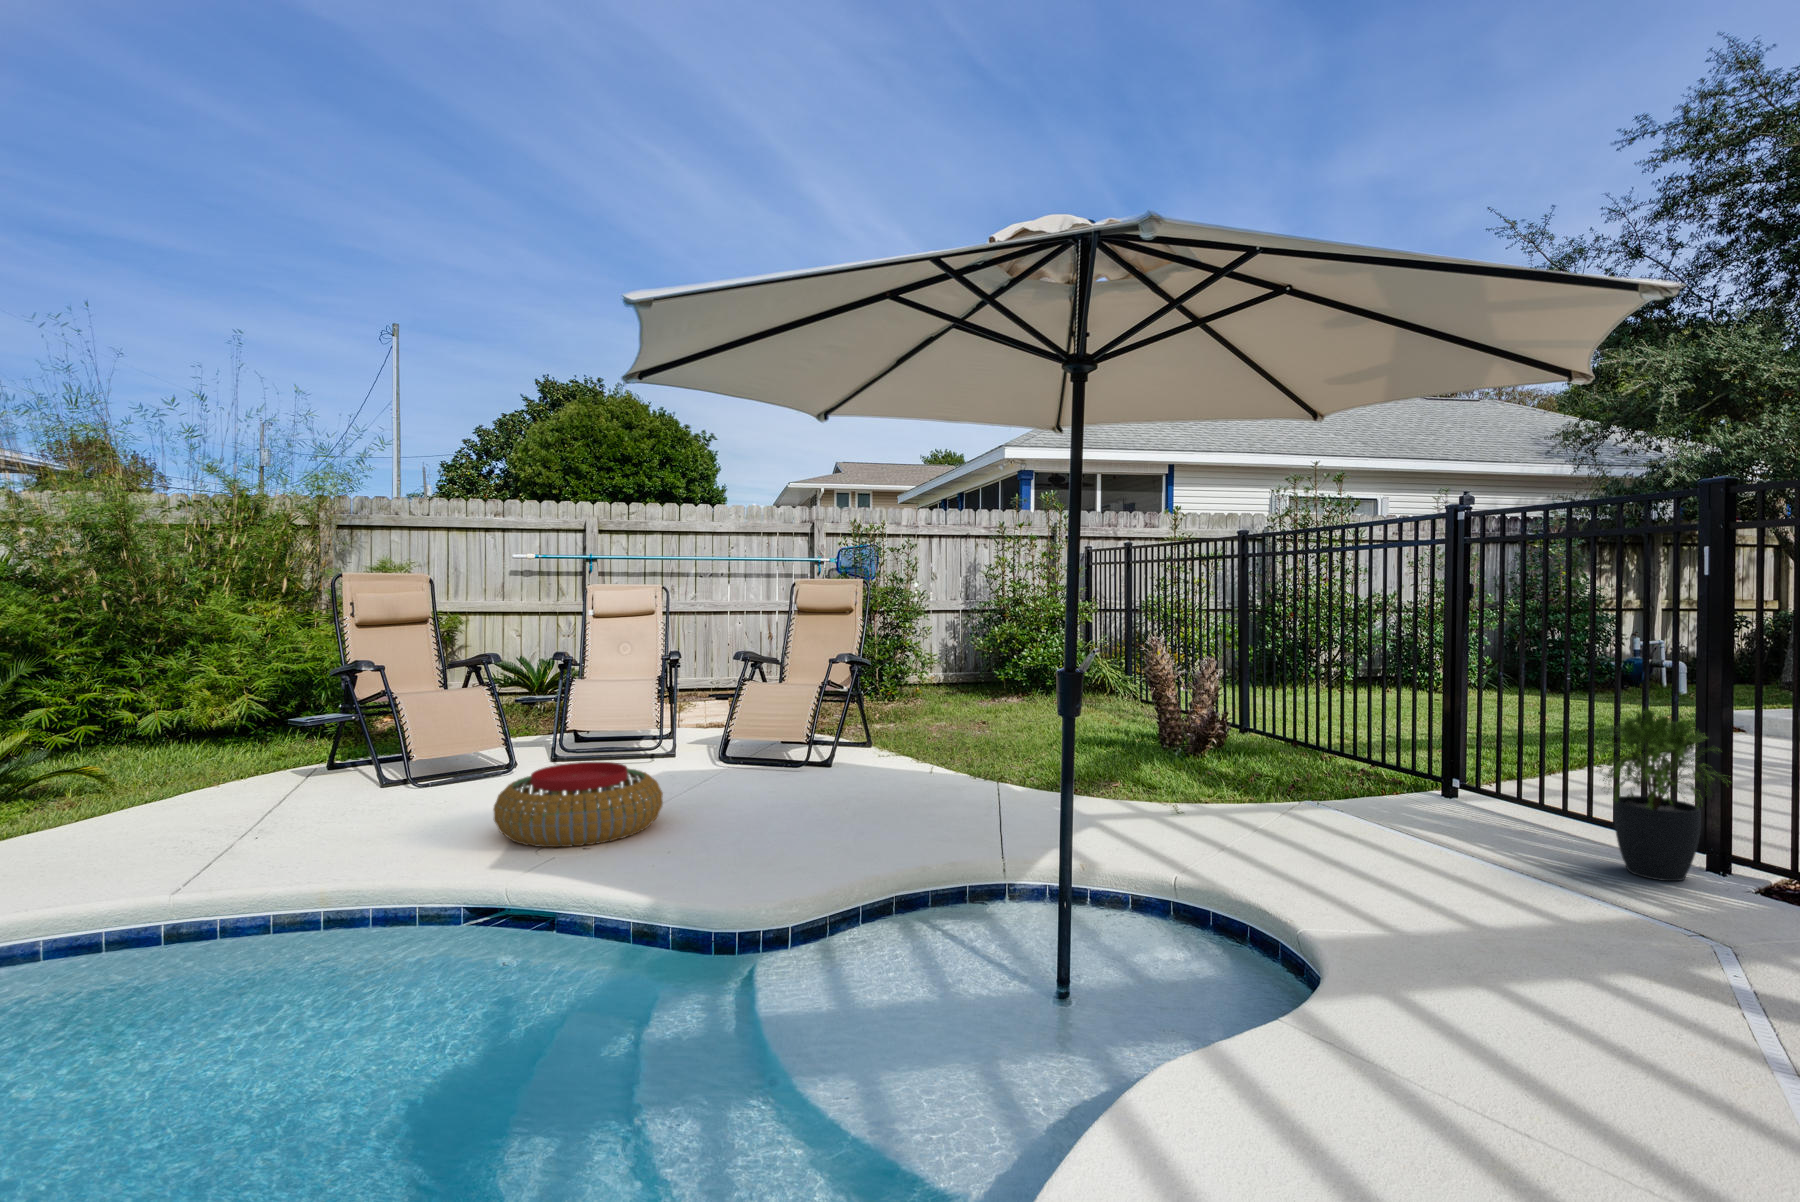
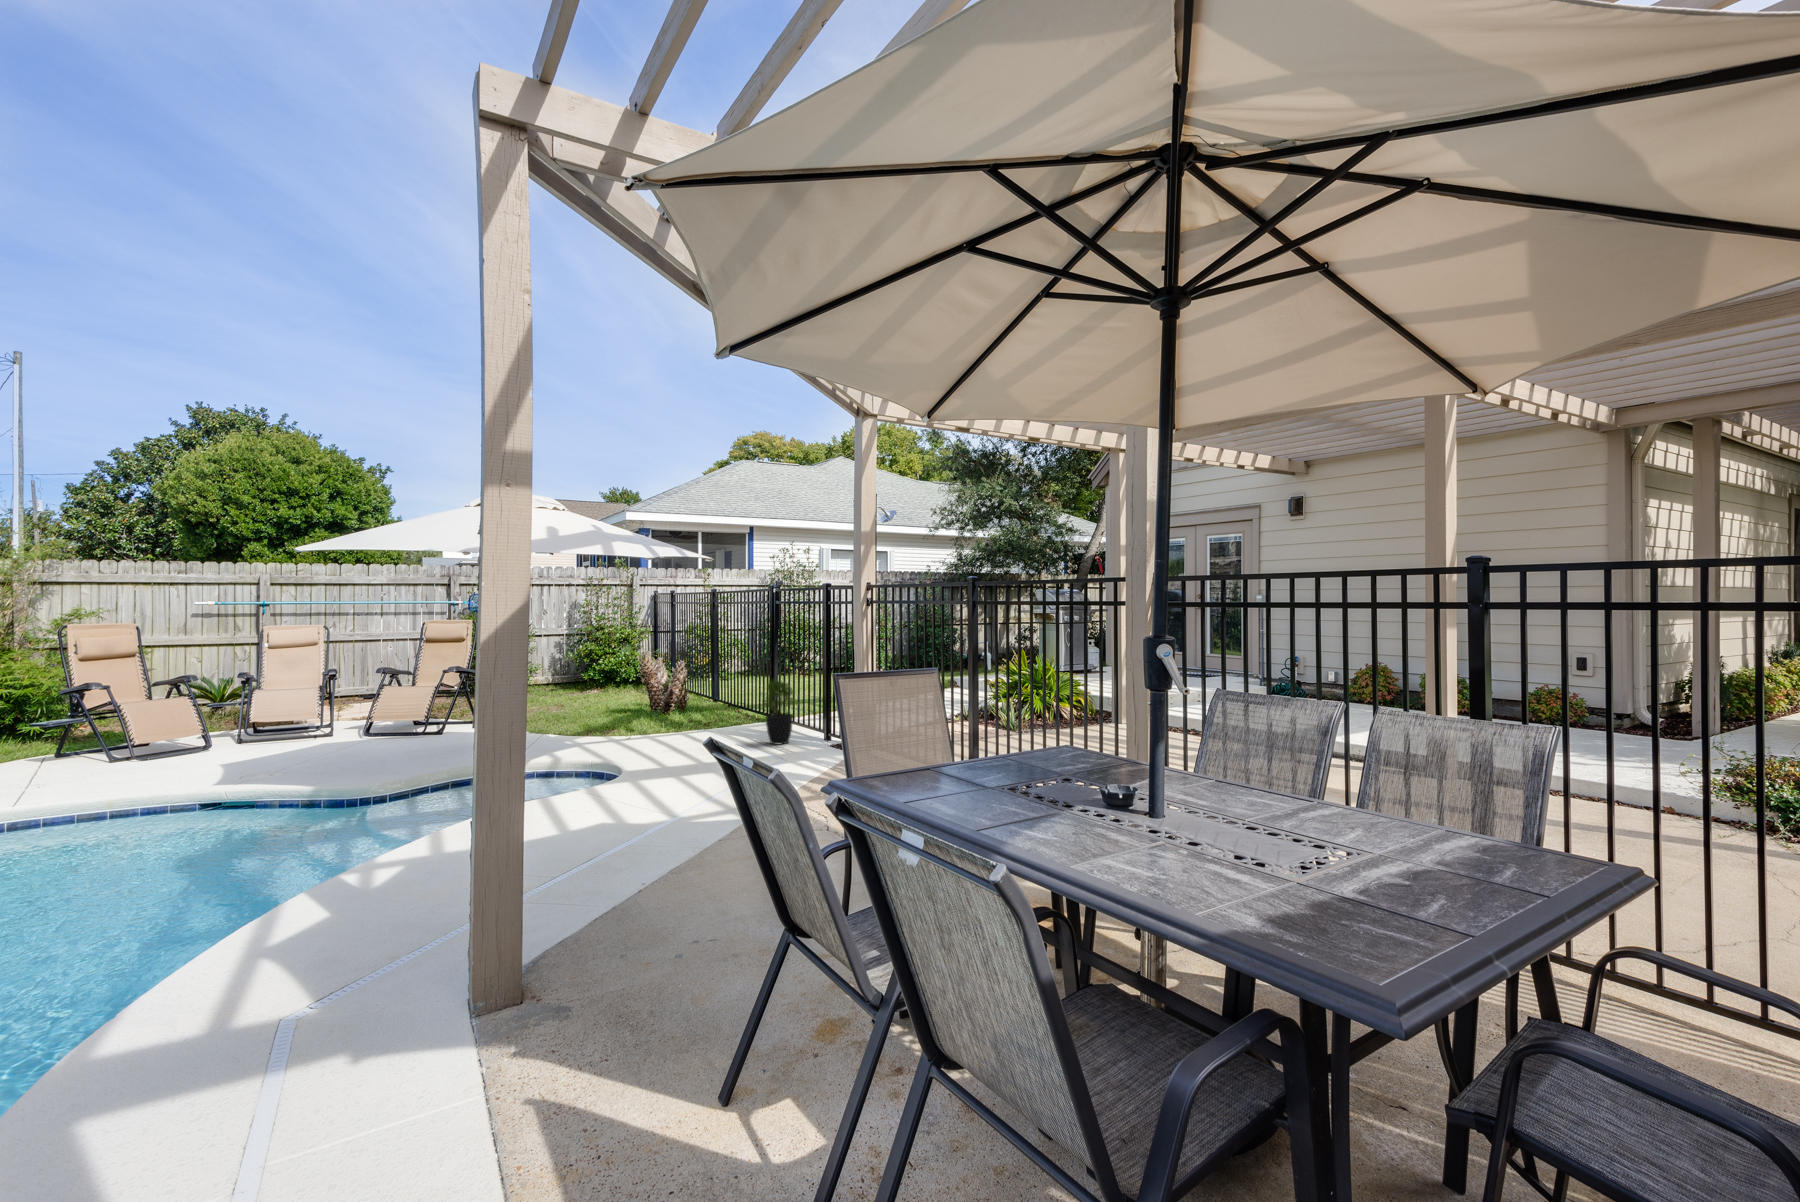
pouf: present [493,762,663,847] -> none [211,732,320,775]

